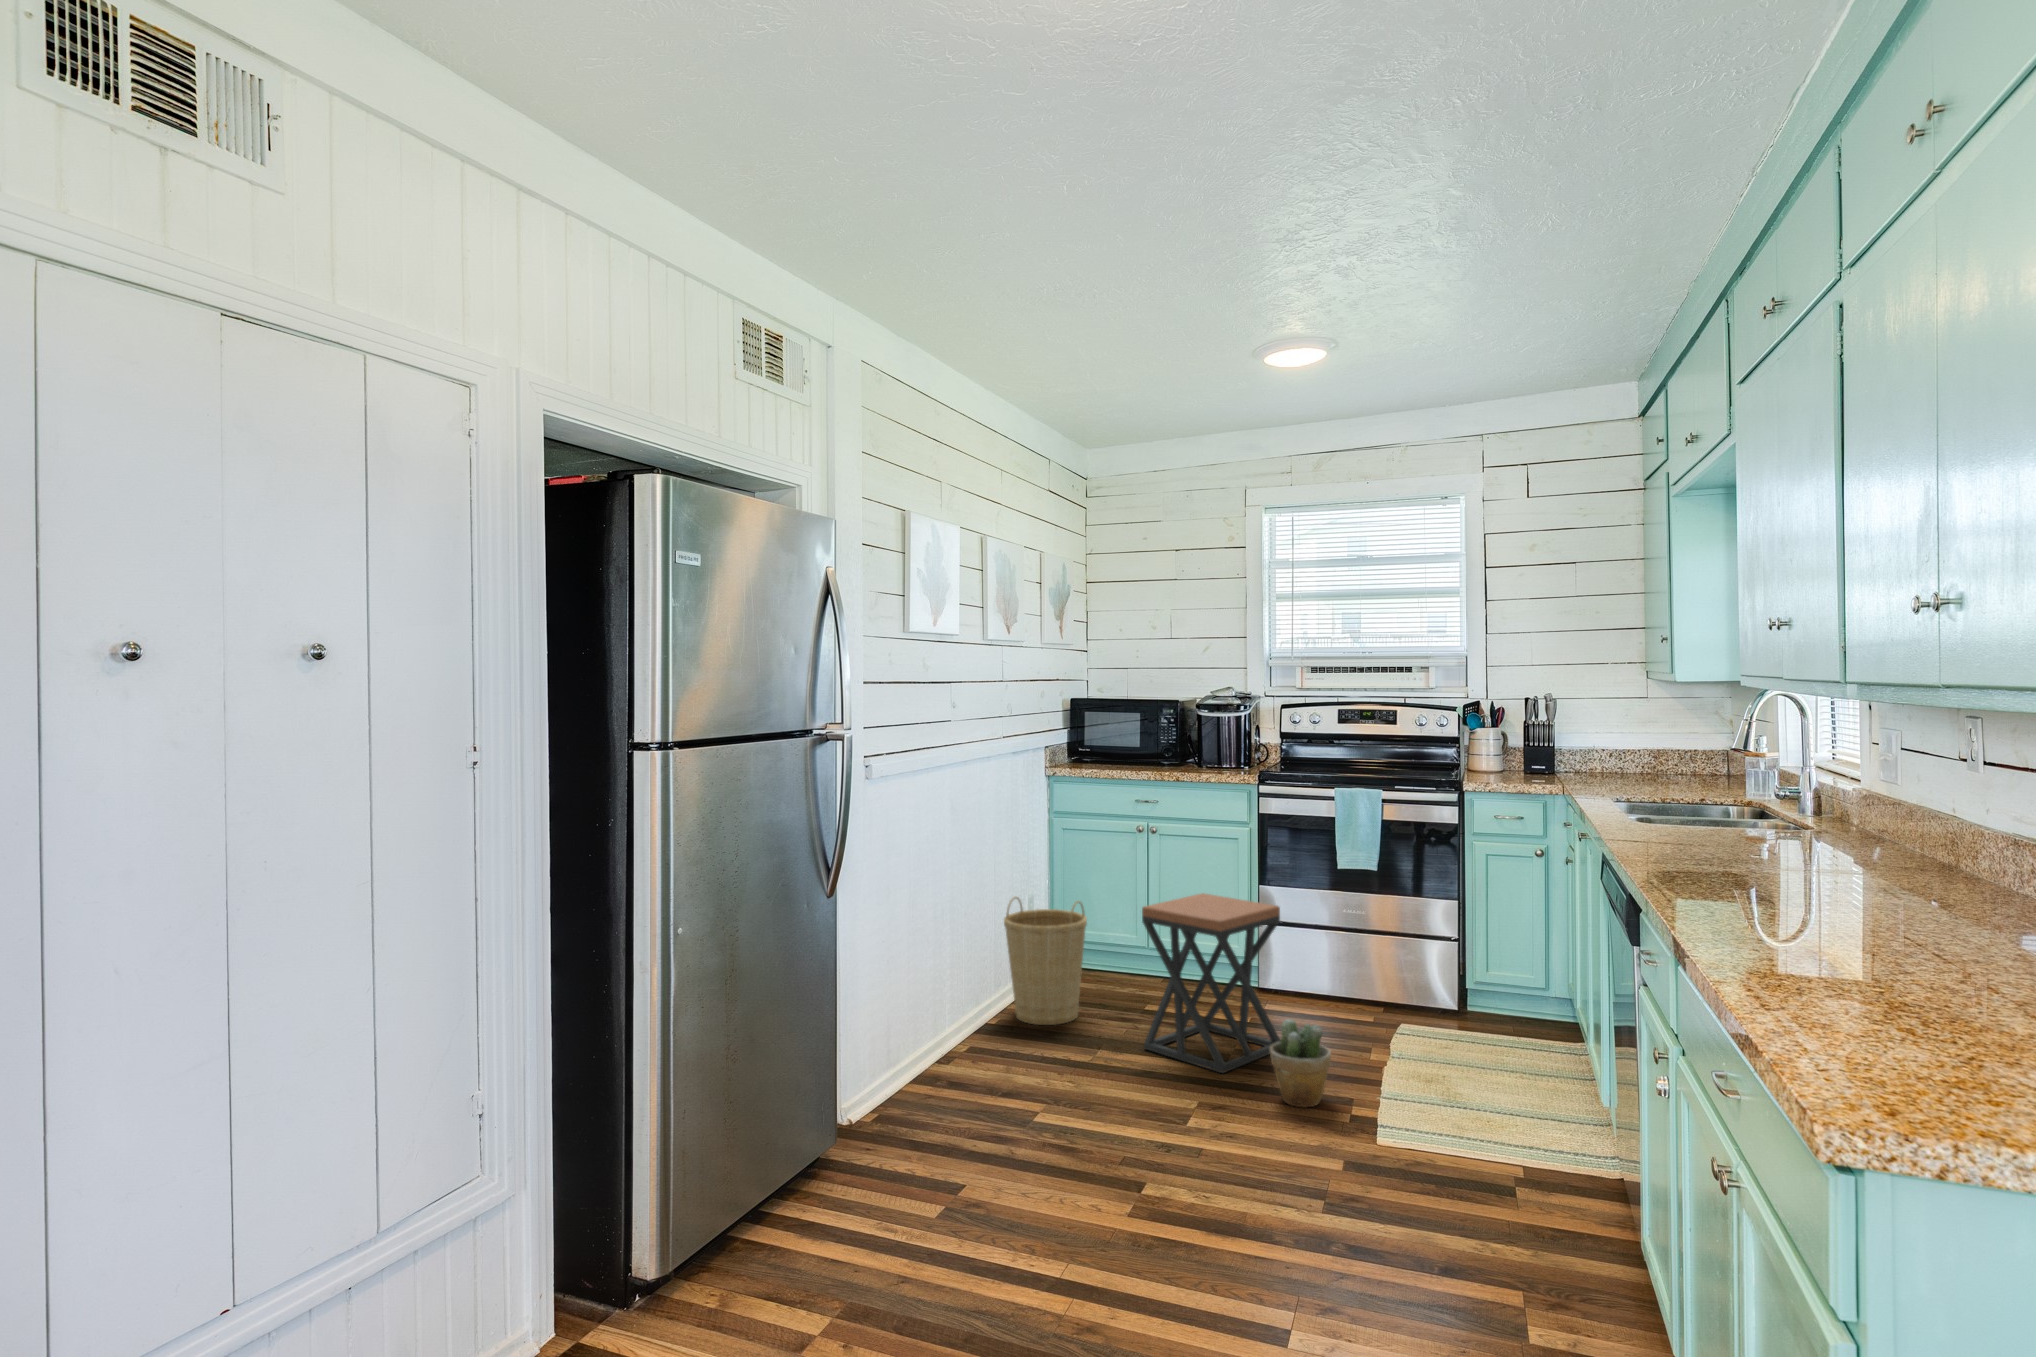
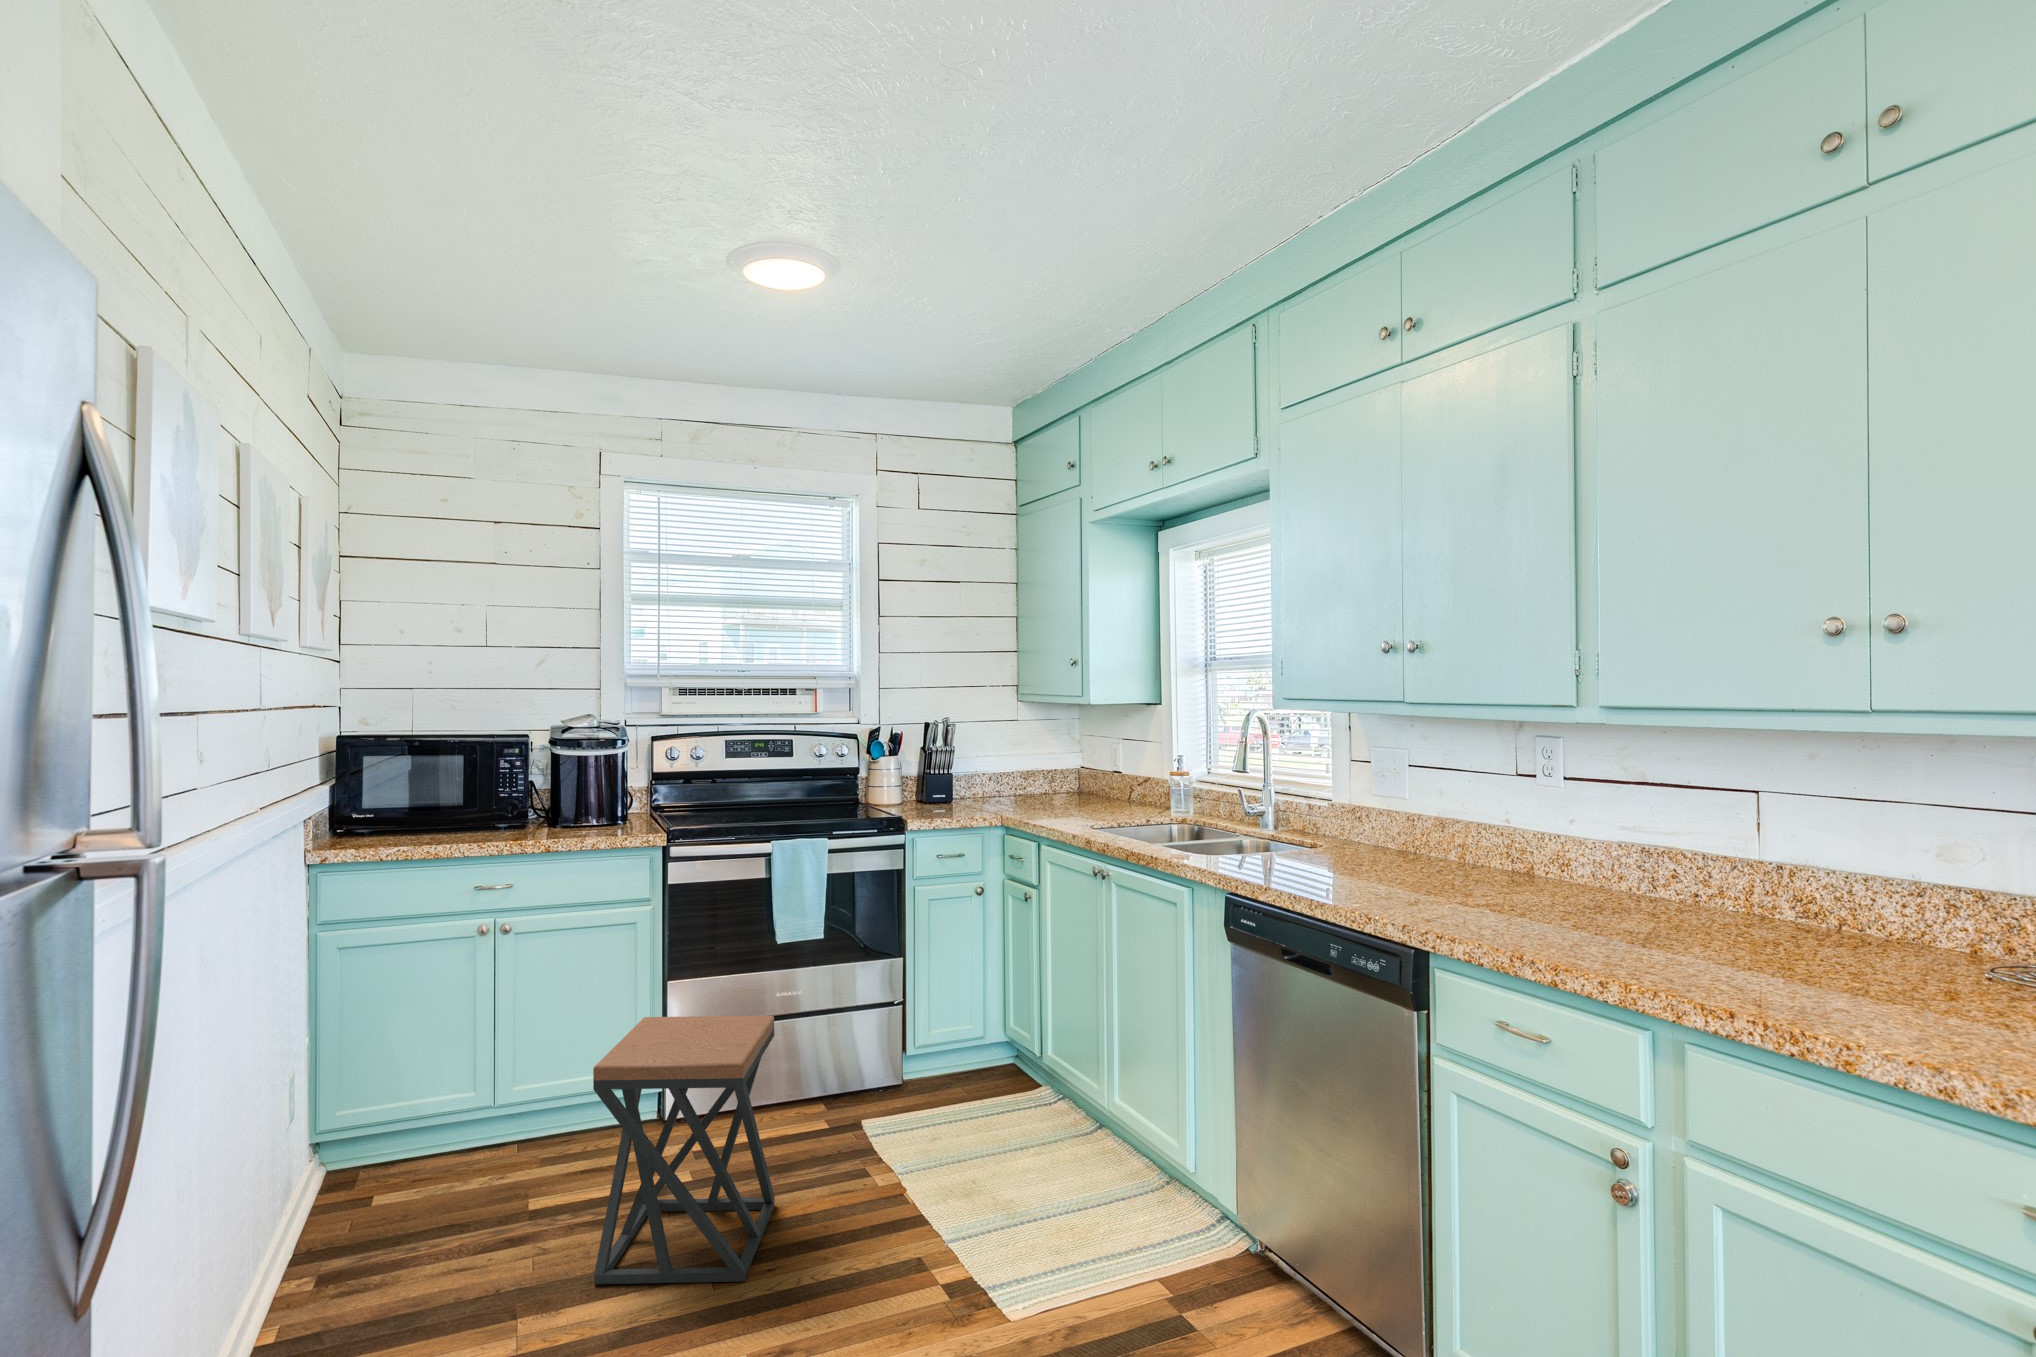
basket: present [1004,897,1087,1025] -> none [283,1074,449,1315]
potted plant: present [1270,1019,1331,1107] -> none [835,1175,915,1297]

